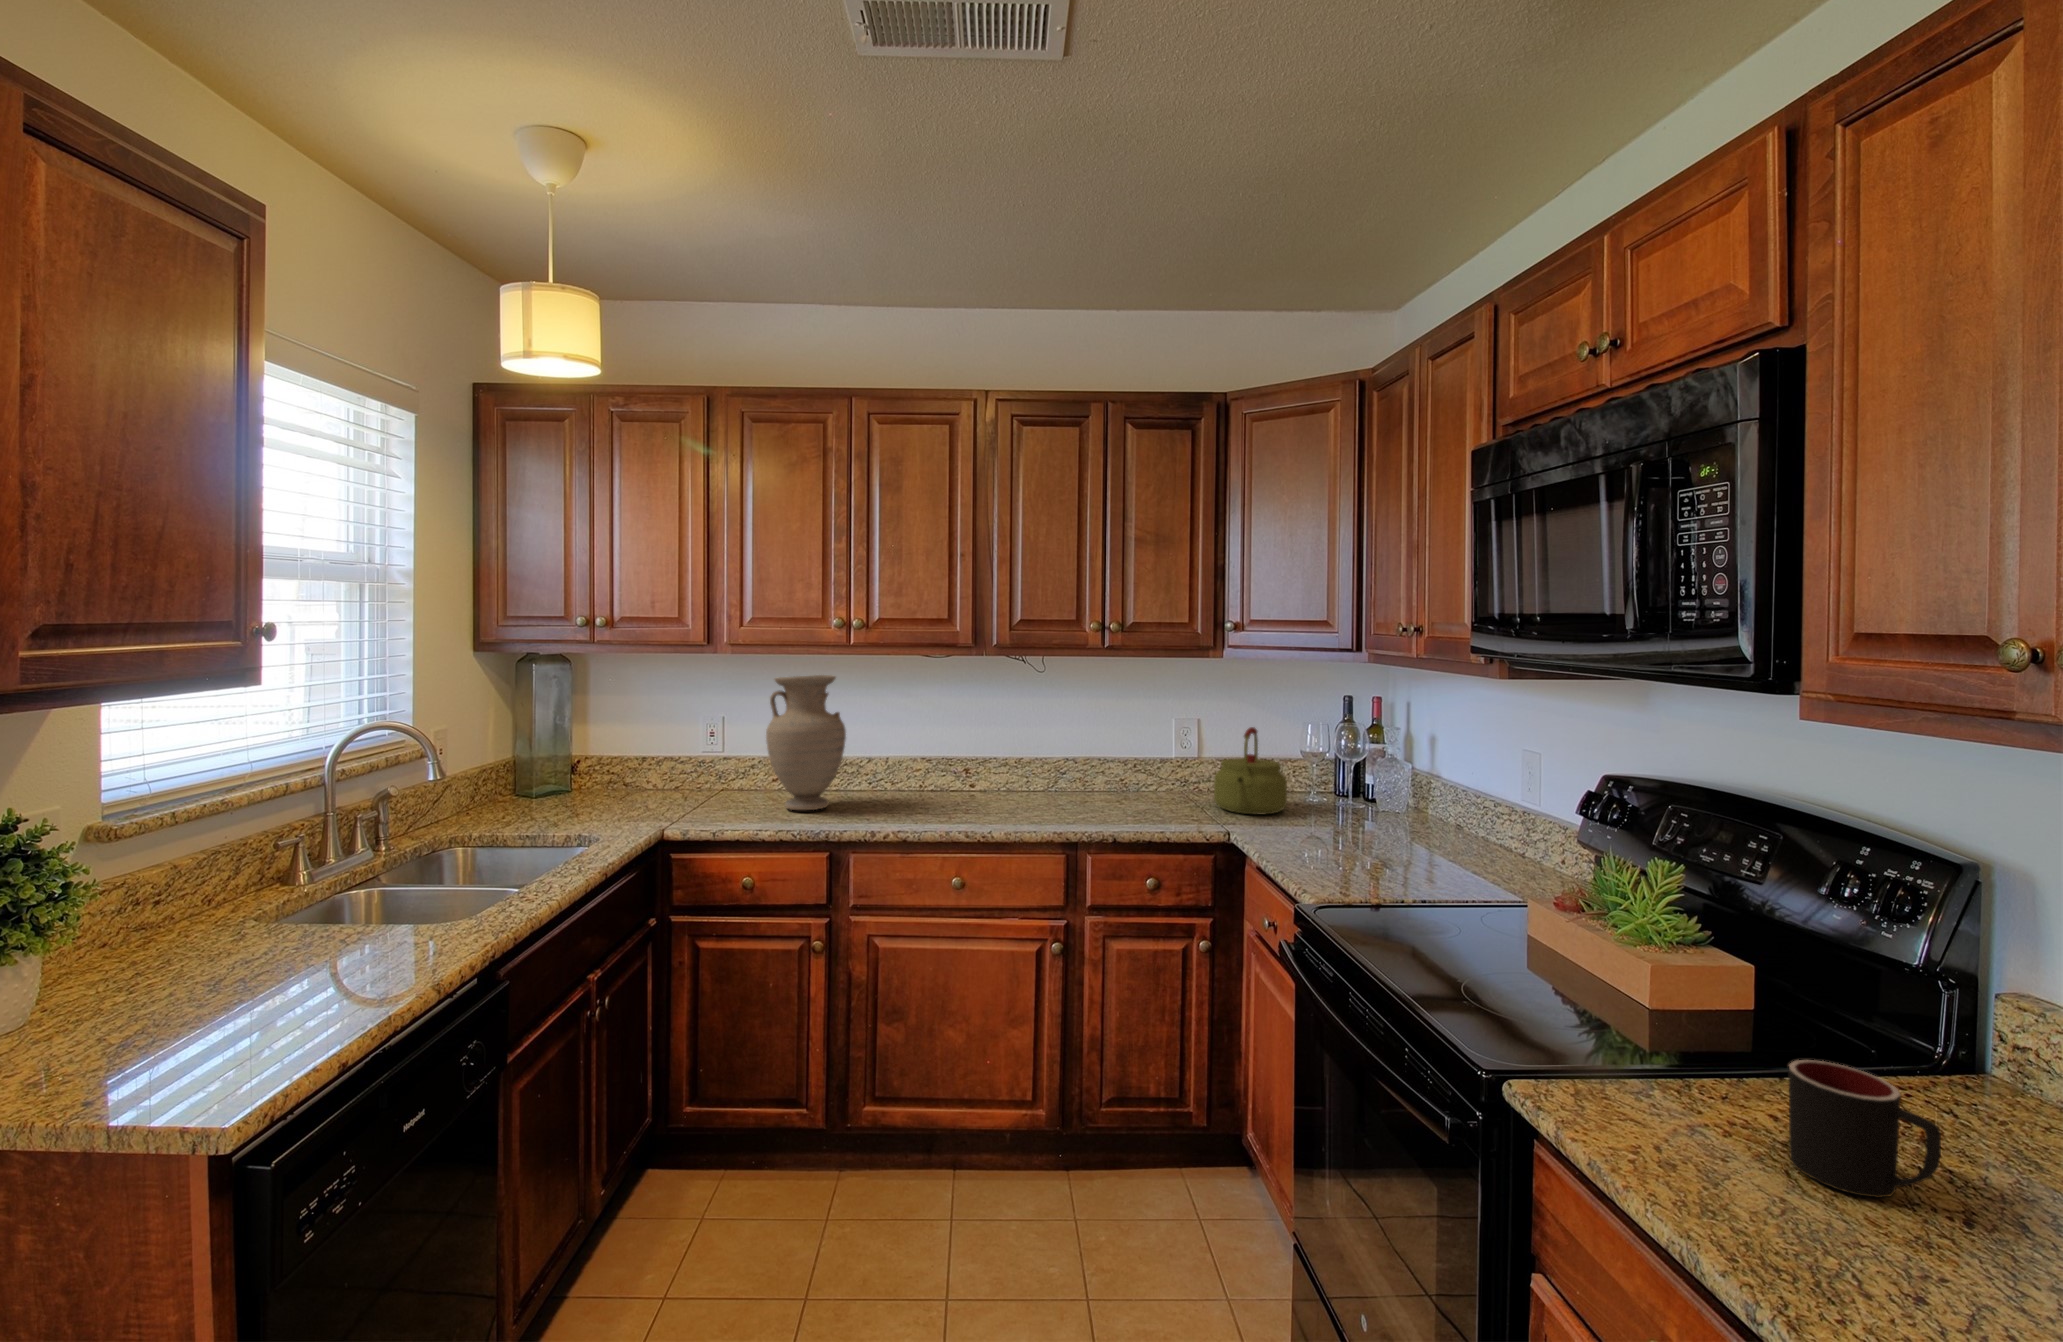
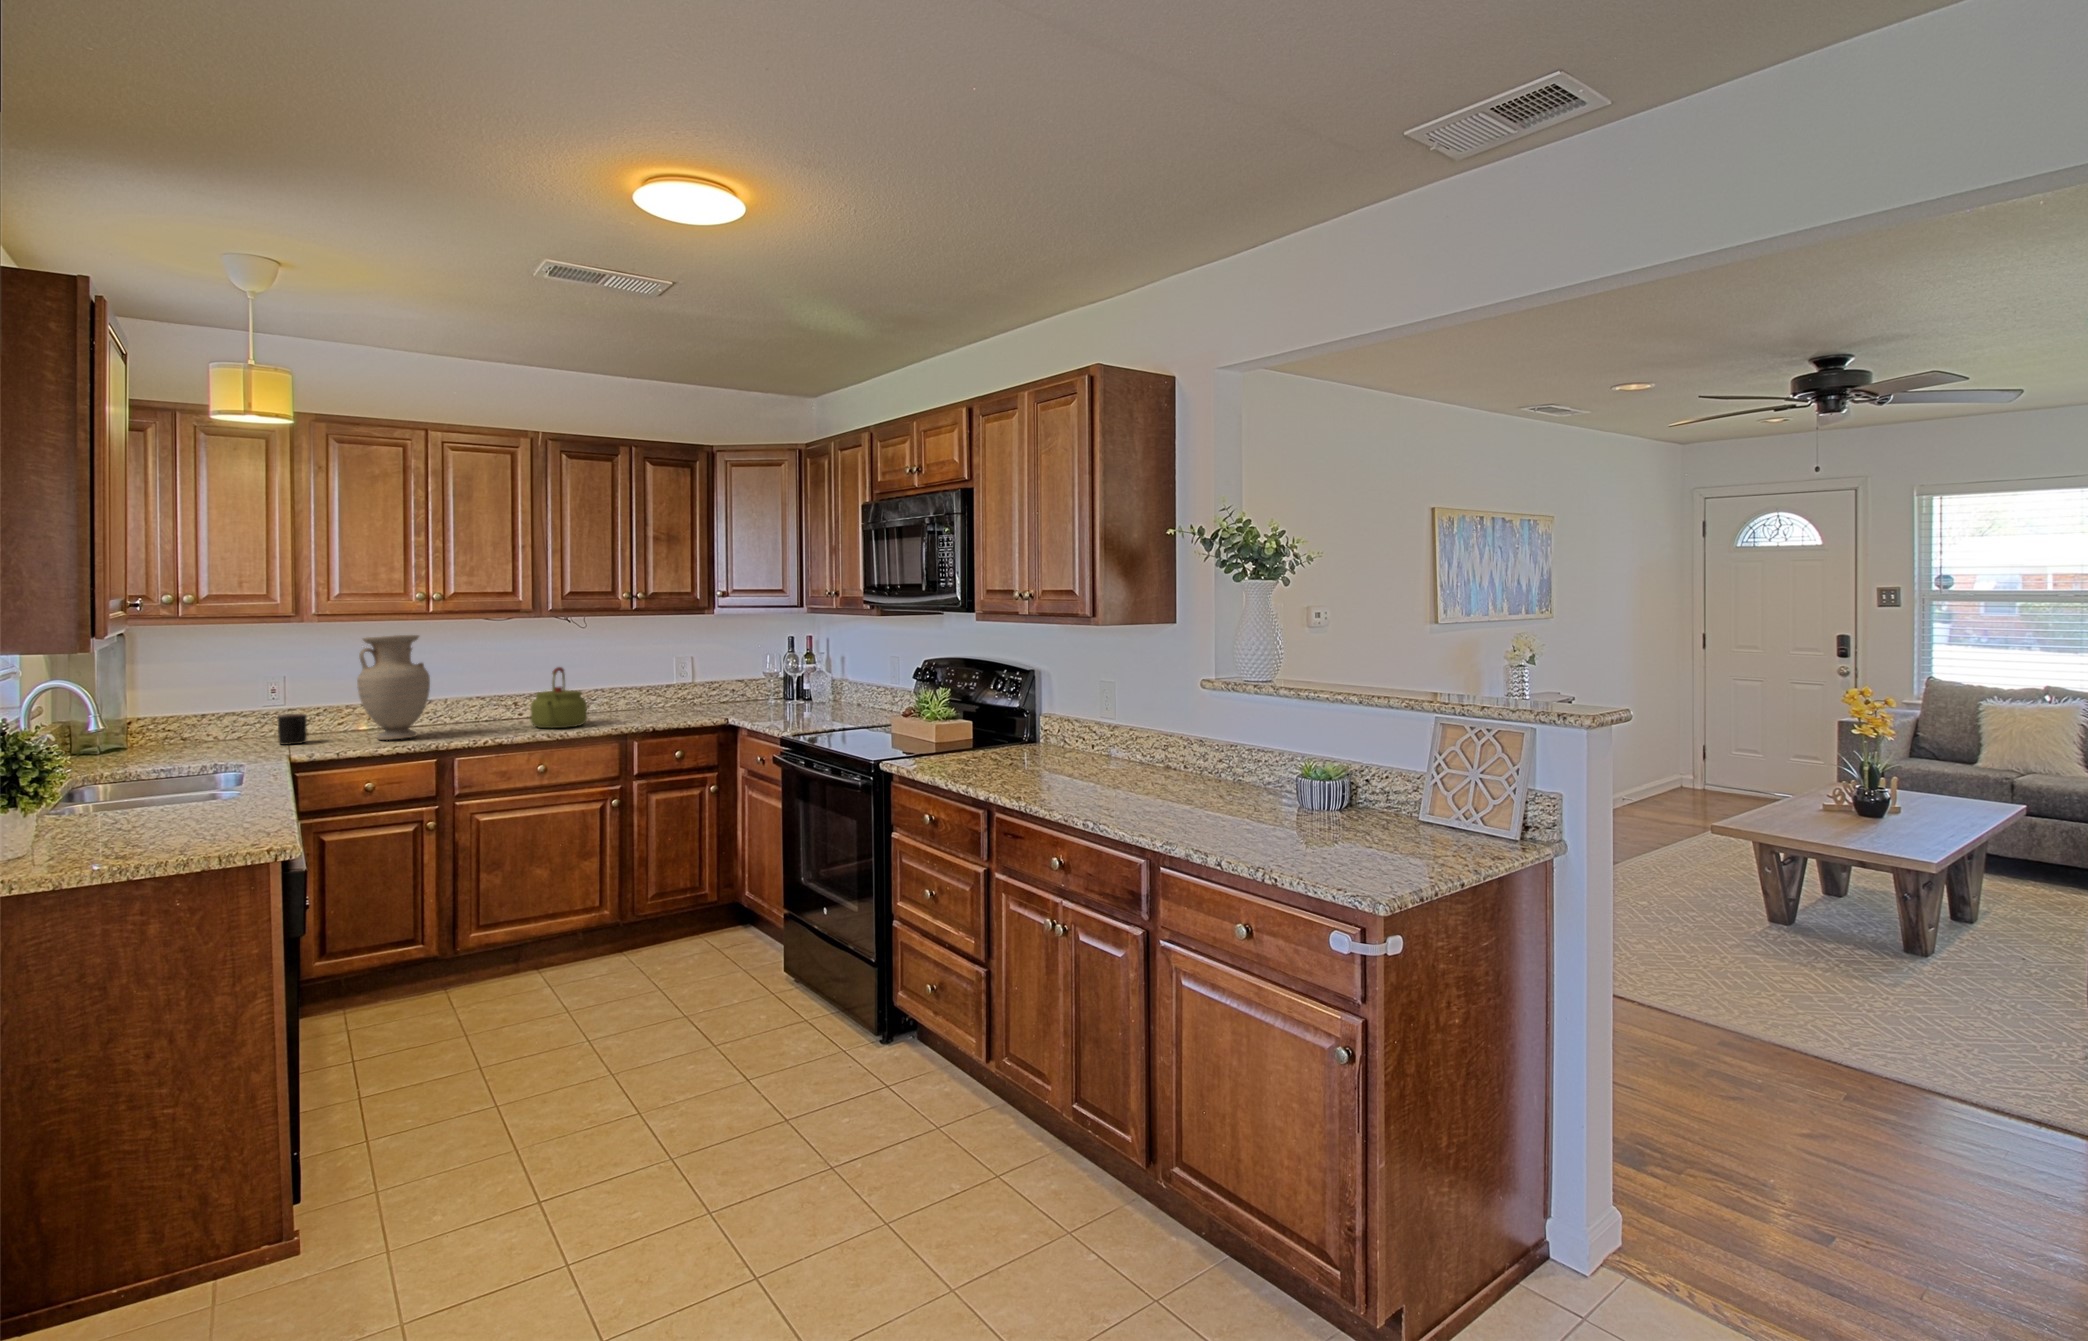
kettle: present [1214,727,1287,815] -> present [531,667,587,728]
mug: present [1788,1060,1941,1197] -> present [277,714,307,745]

